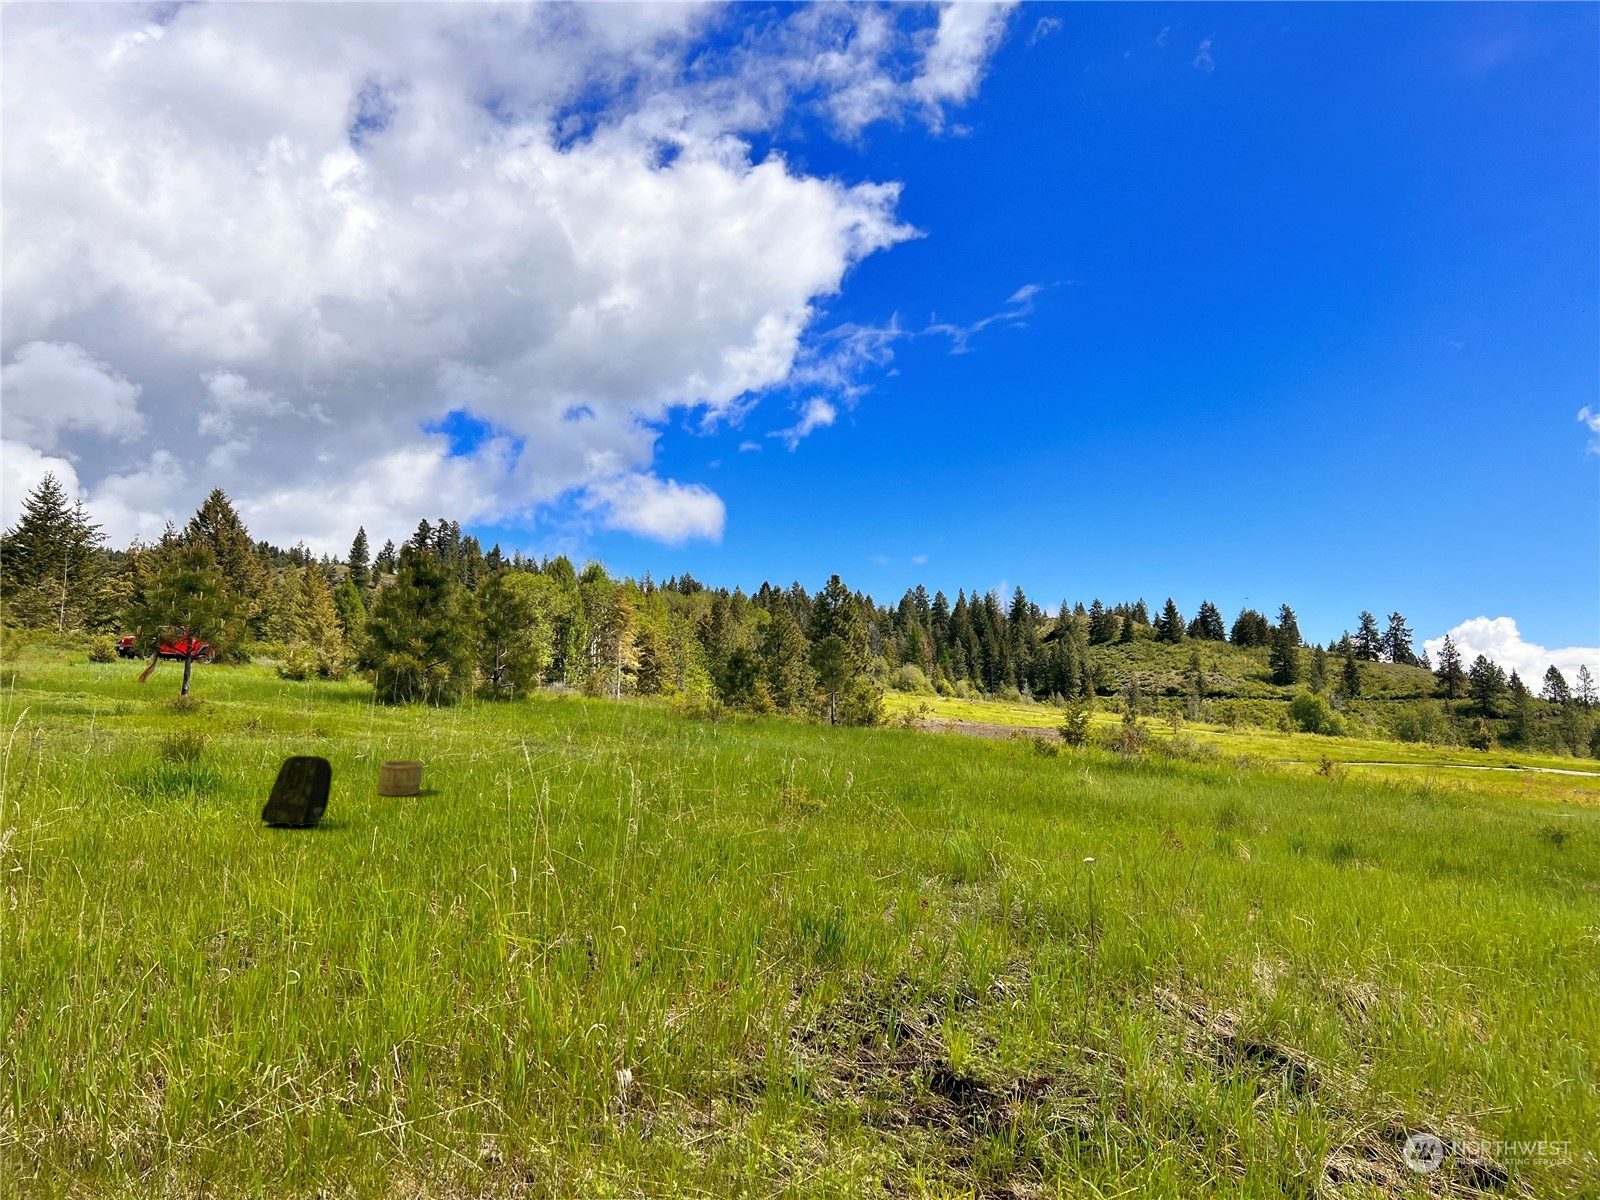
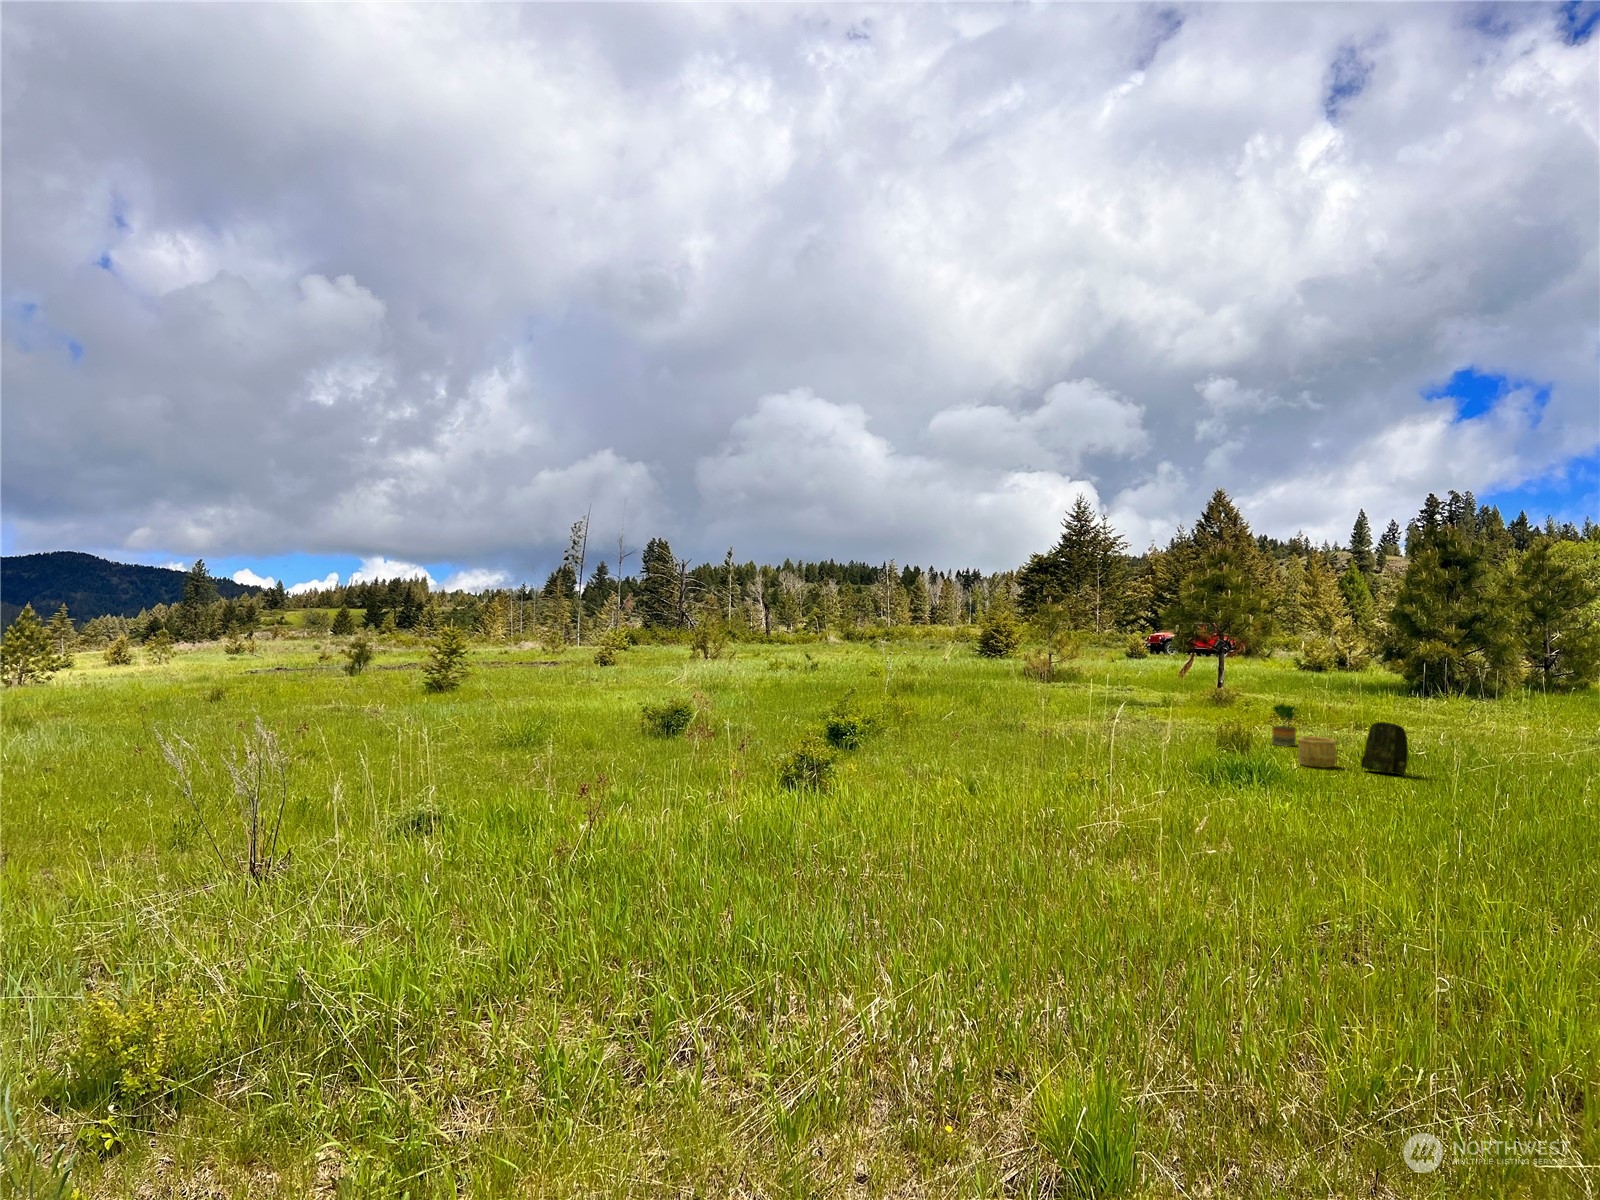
potted tree: none [153,728,209,787] -> present [1272,704,1300,746]
wooden bucket: present [378,760,424,796] -> present [1297,736,1336,768]

